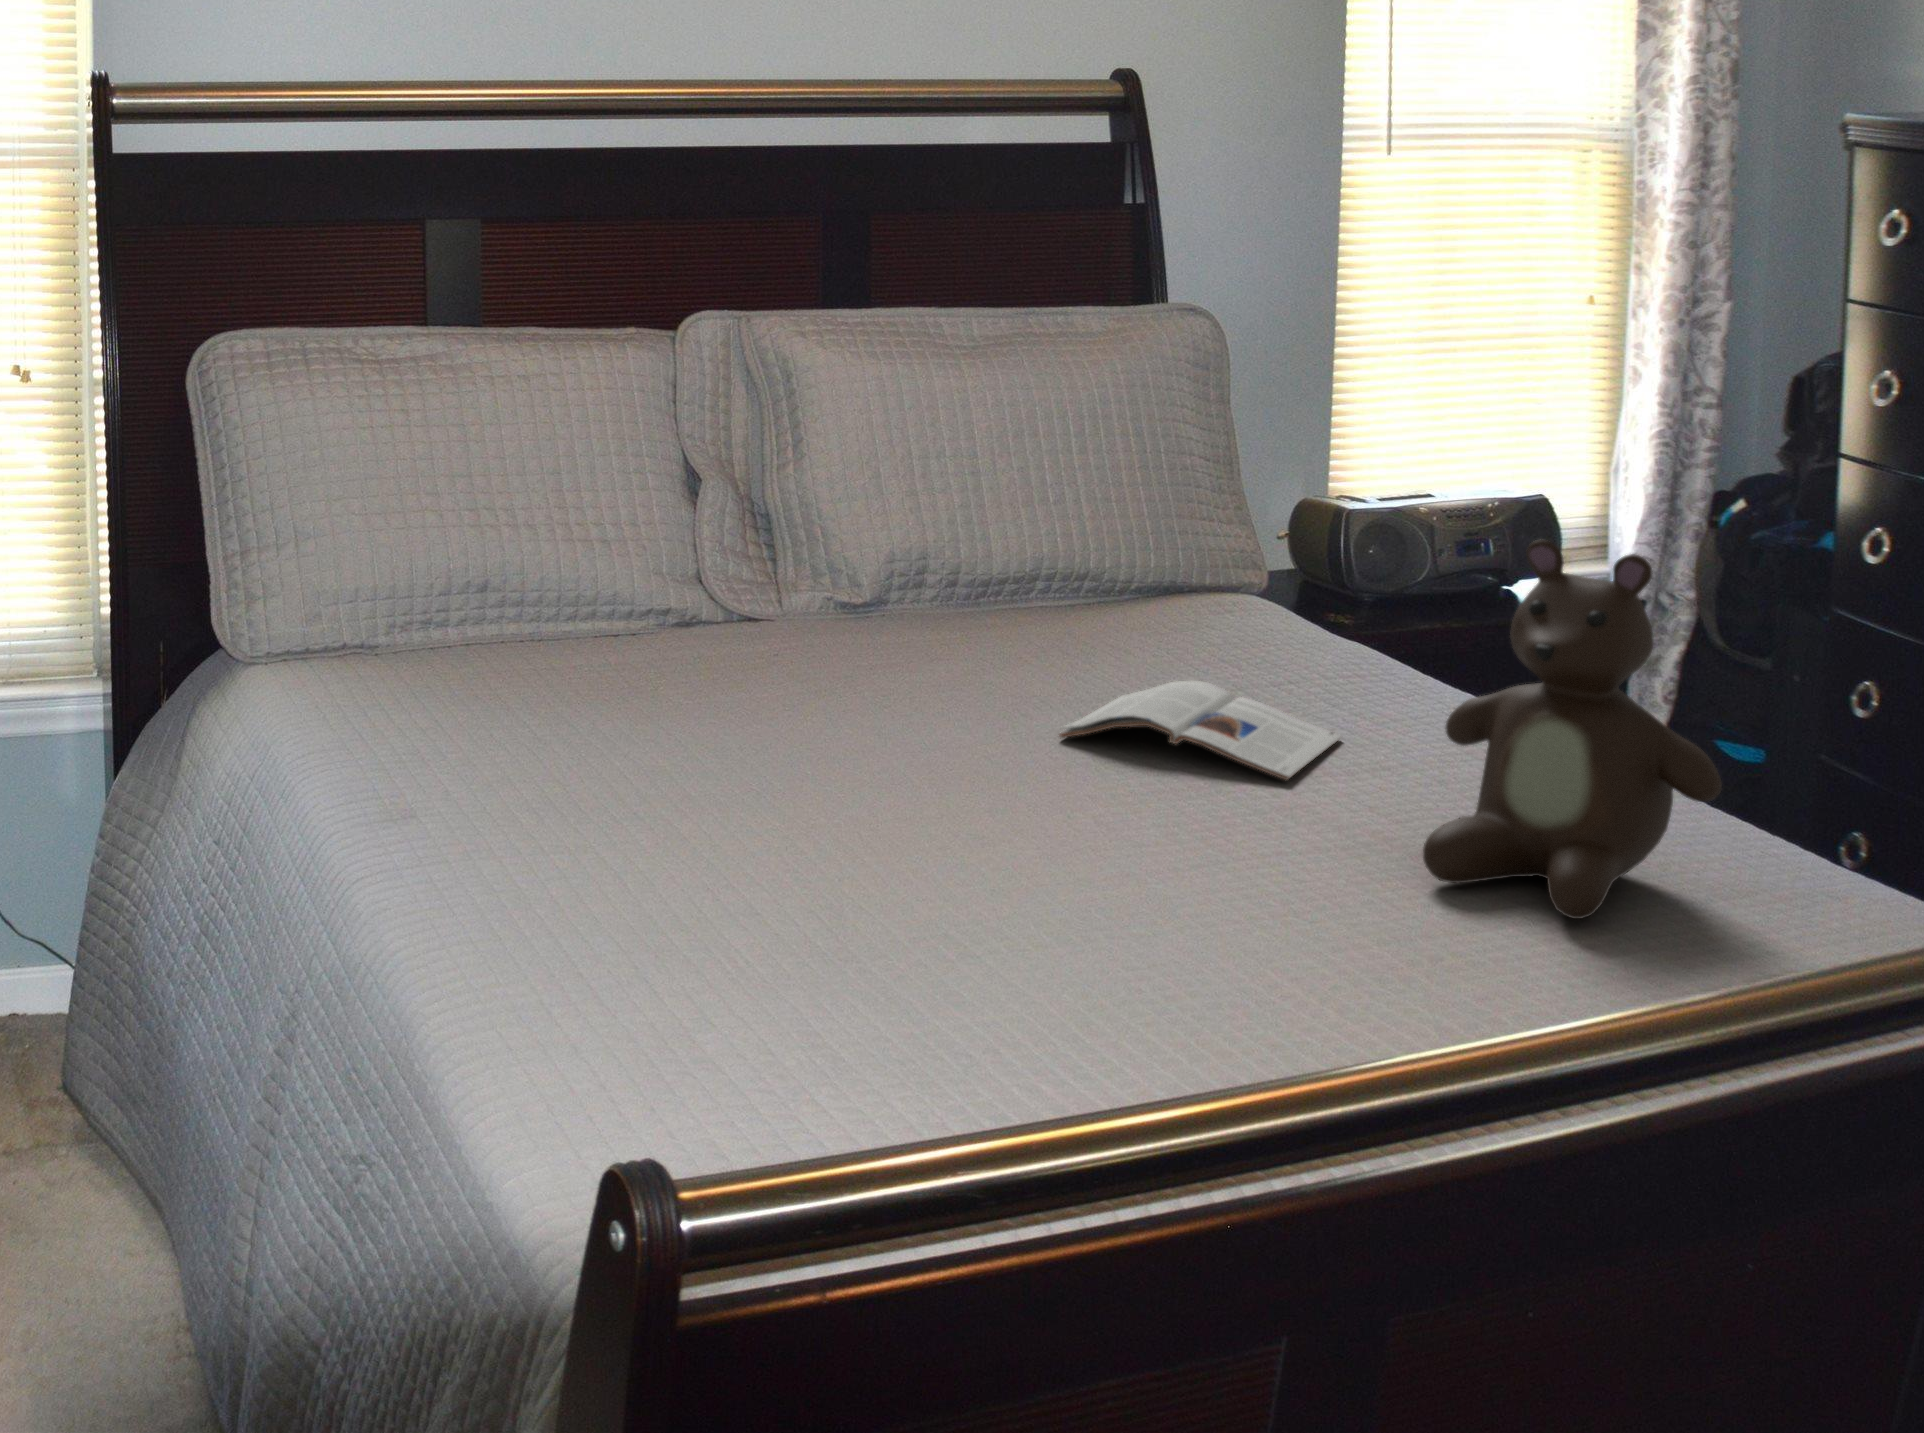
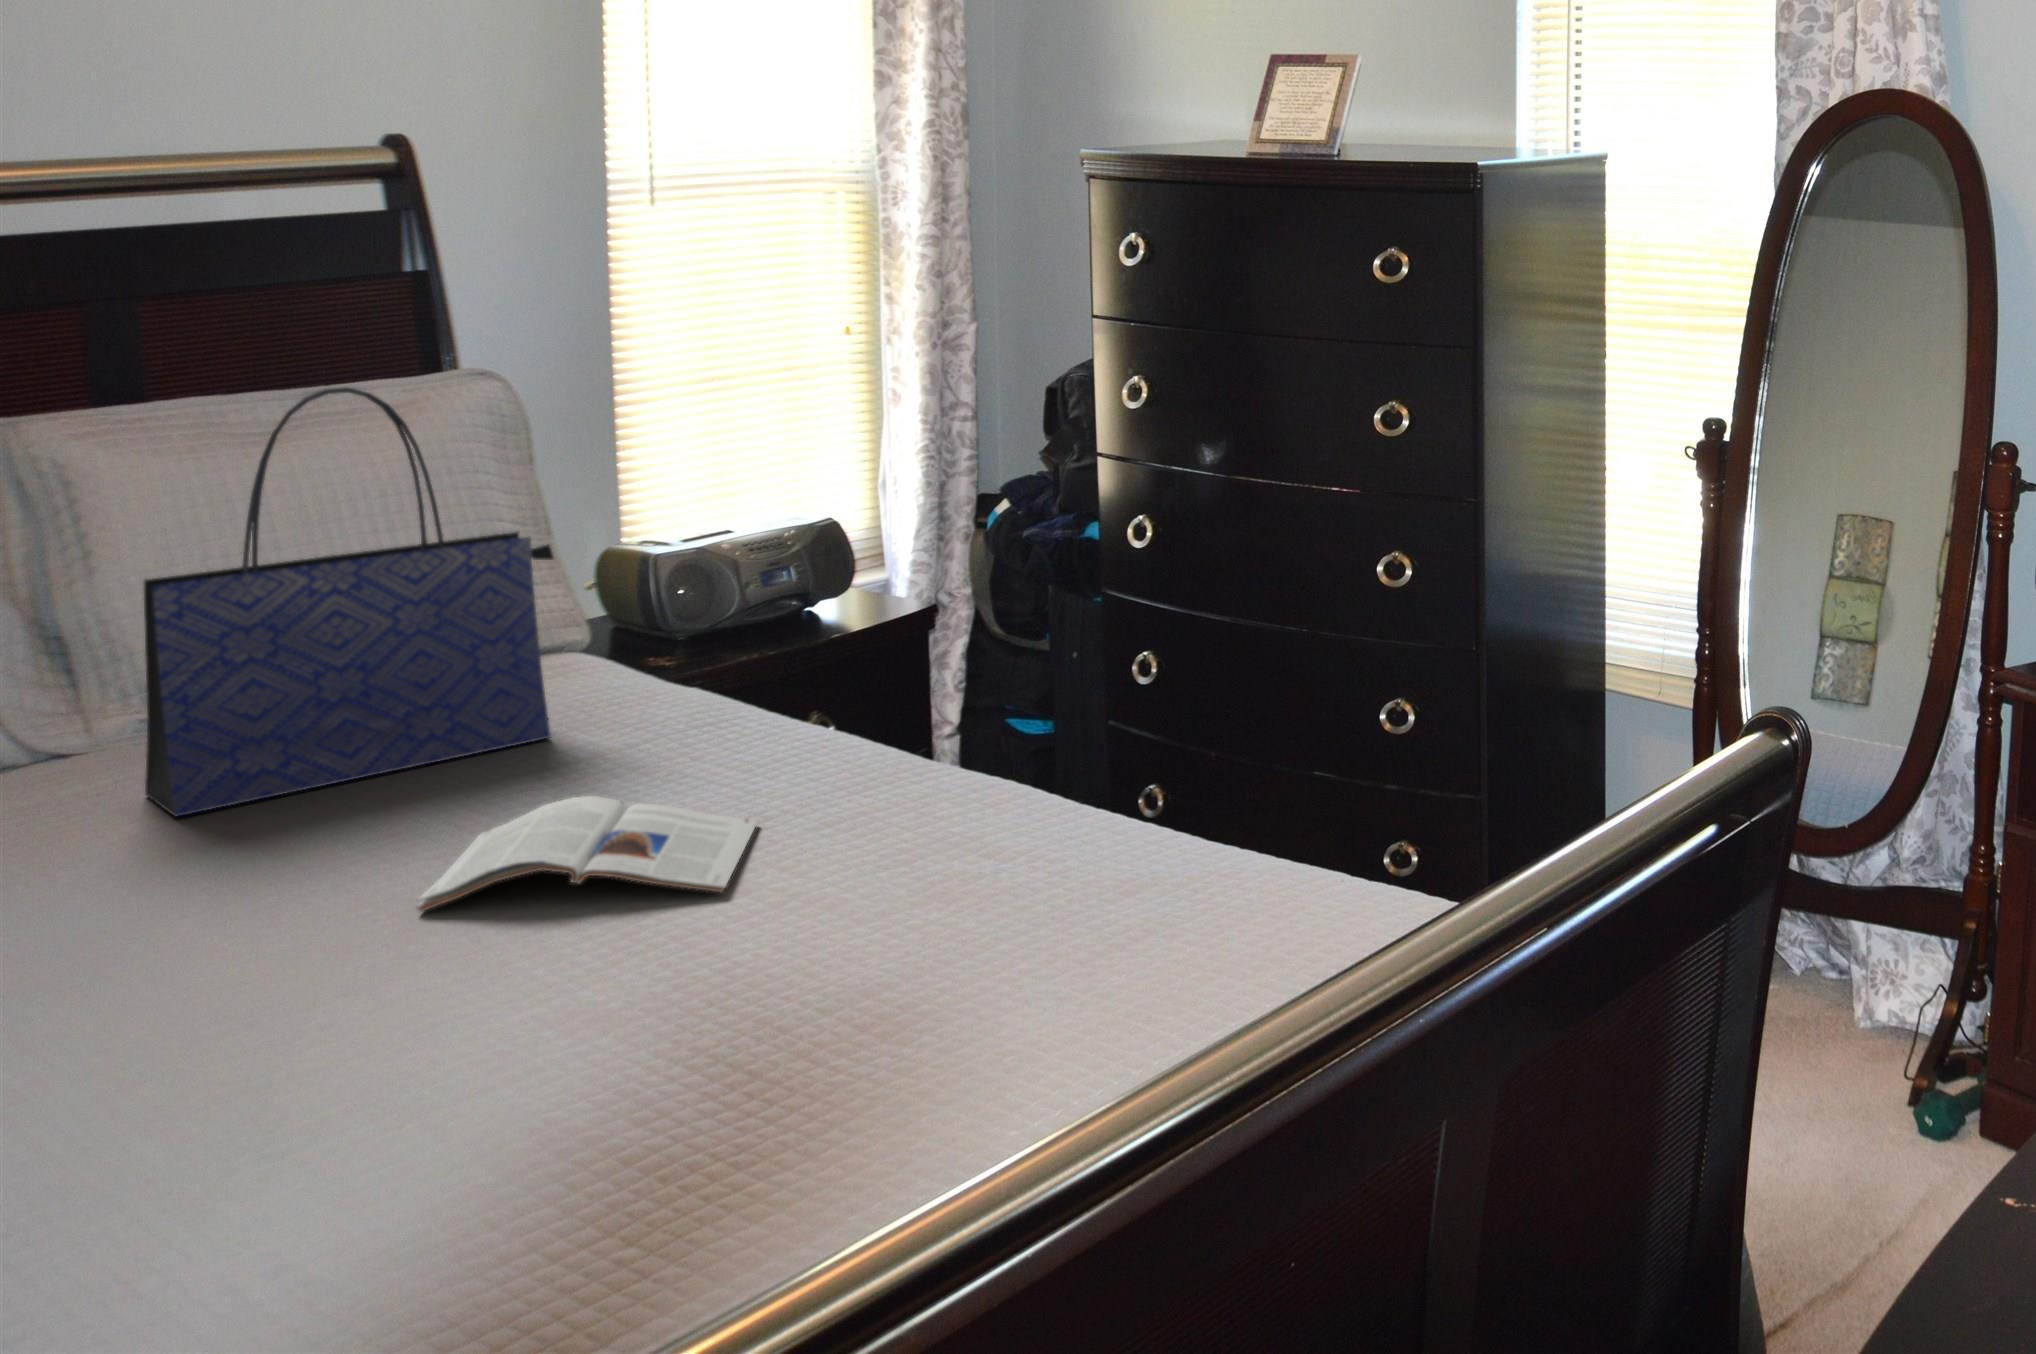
tote bag: none [913,316,1221,638] -> present [144,387,554,816]
teddy bear: present [1423,540,1722,919] -> none [911,579,1196,969]

